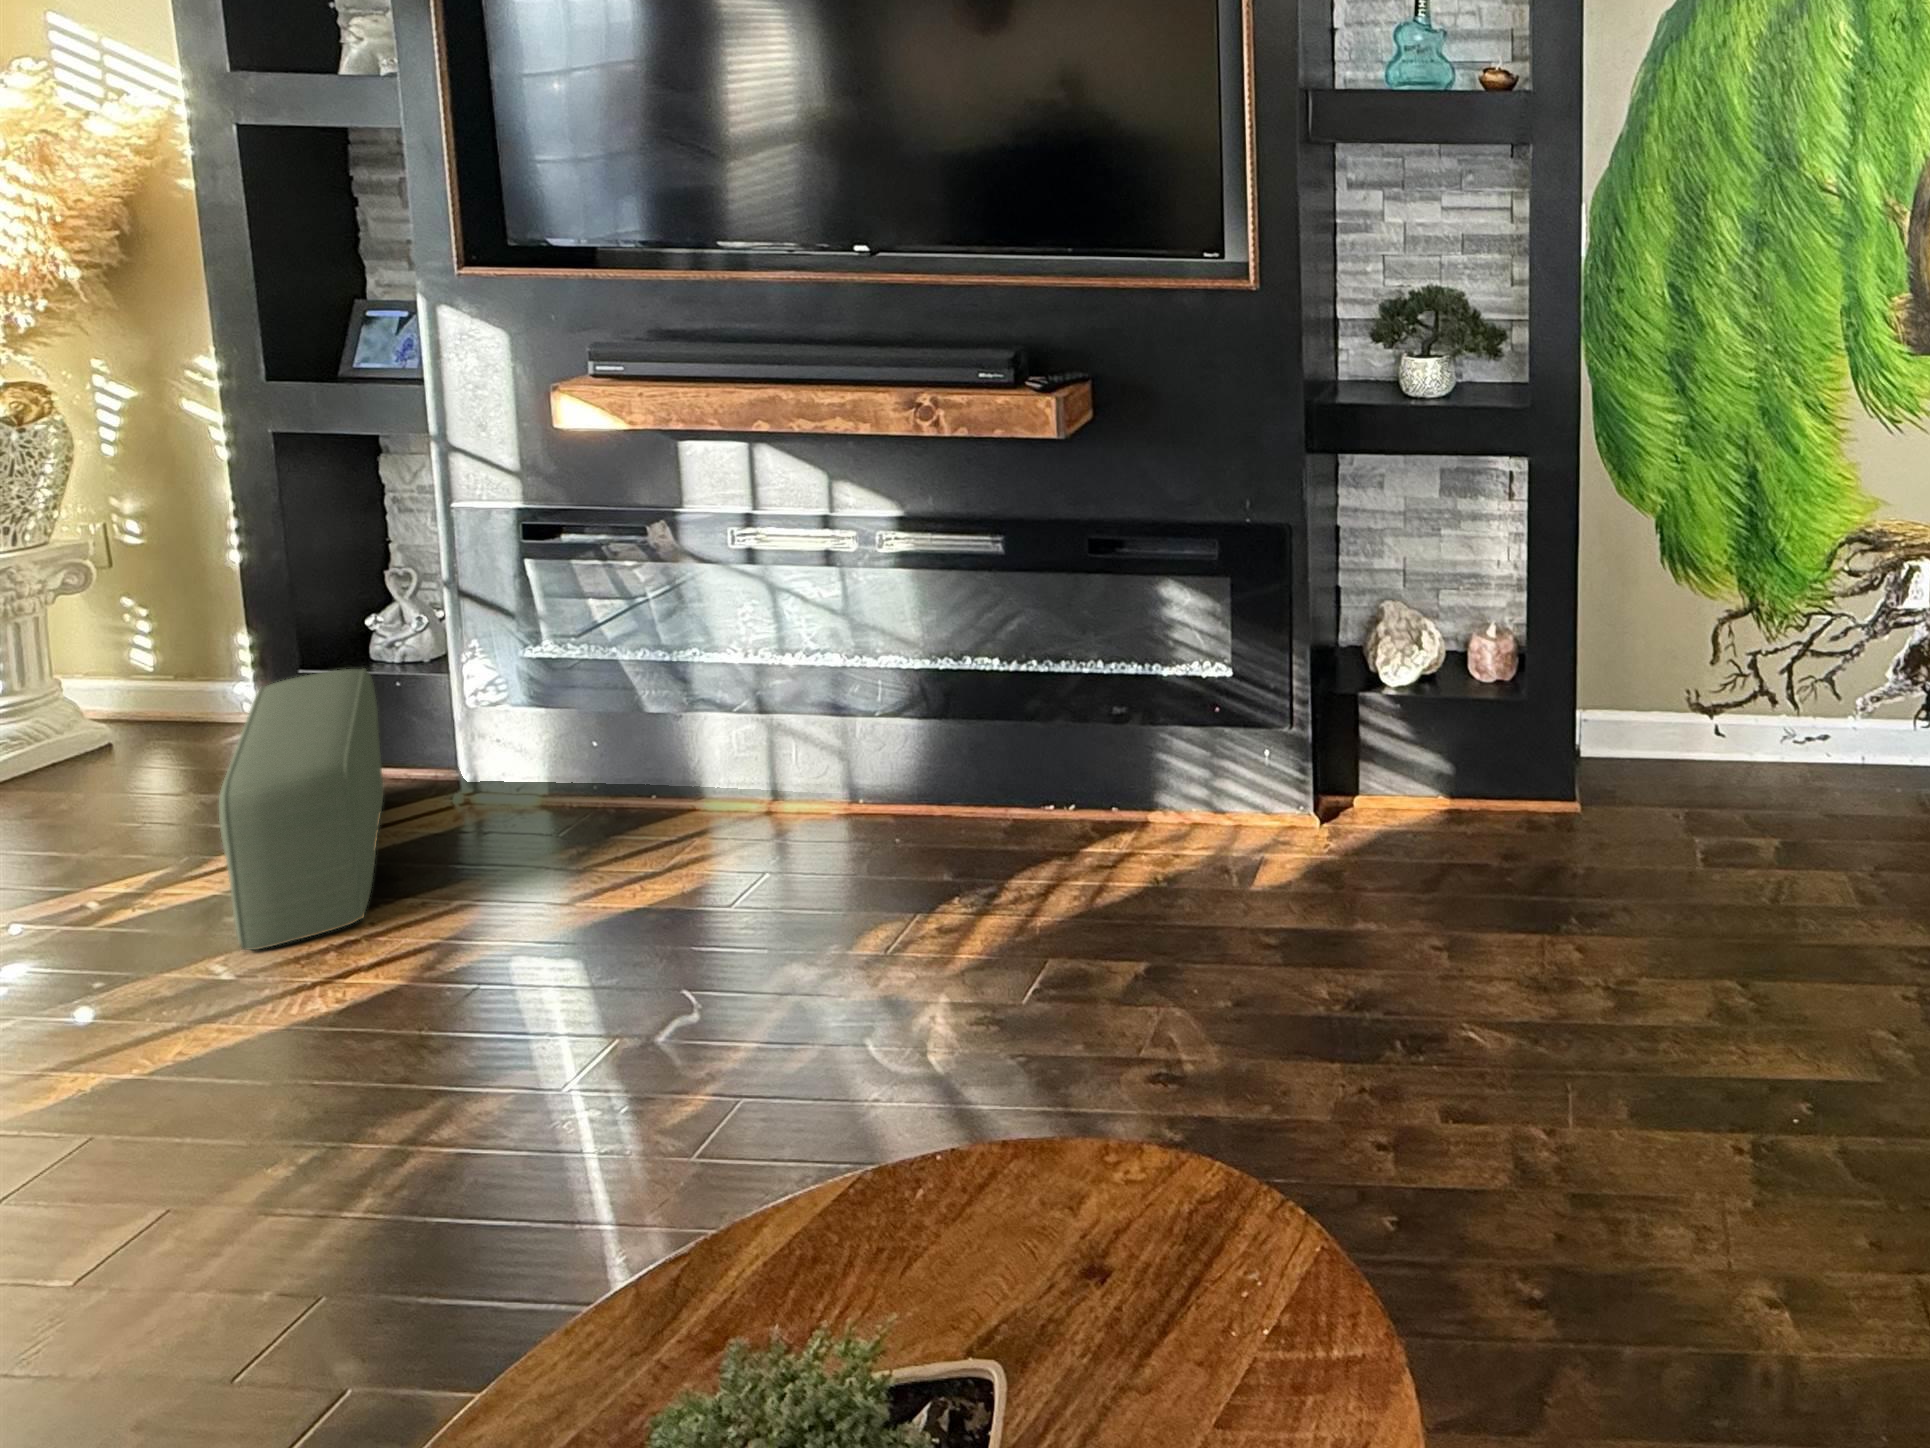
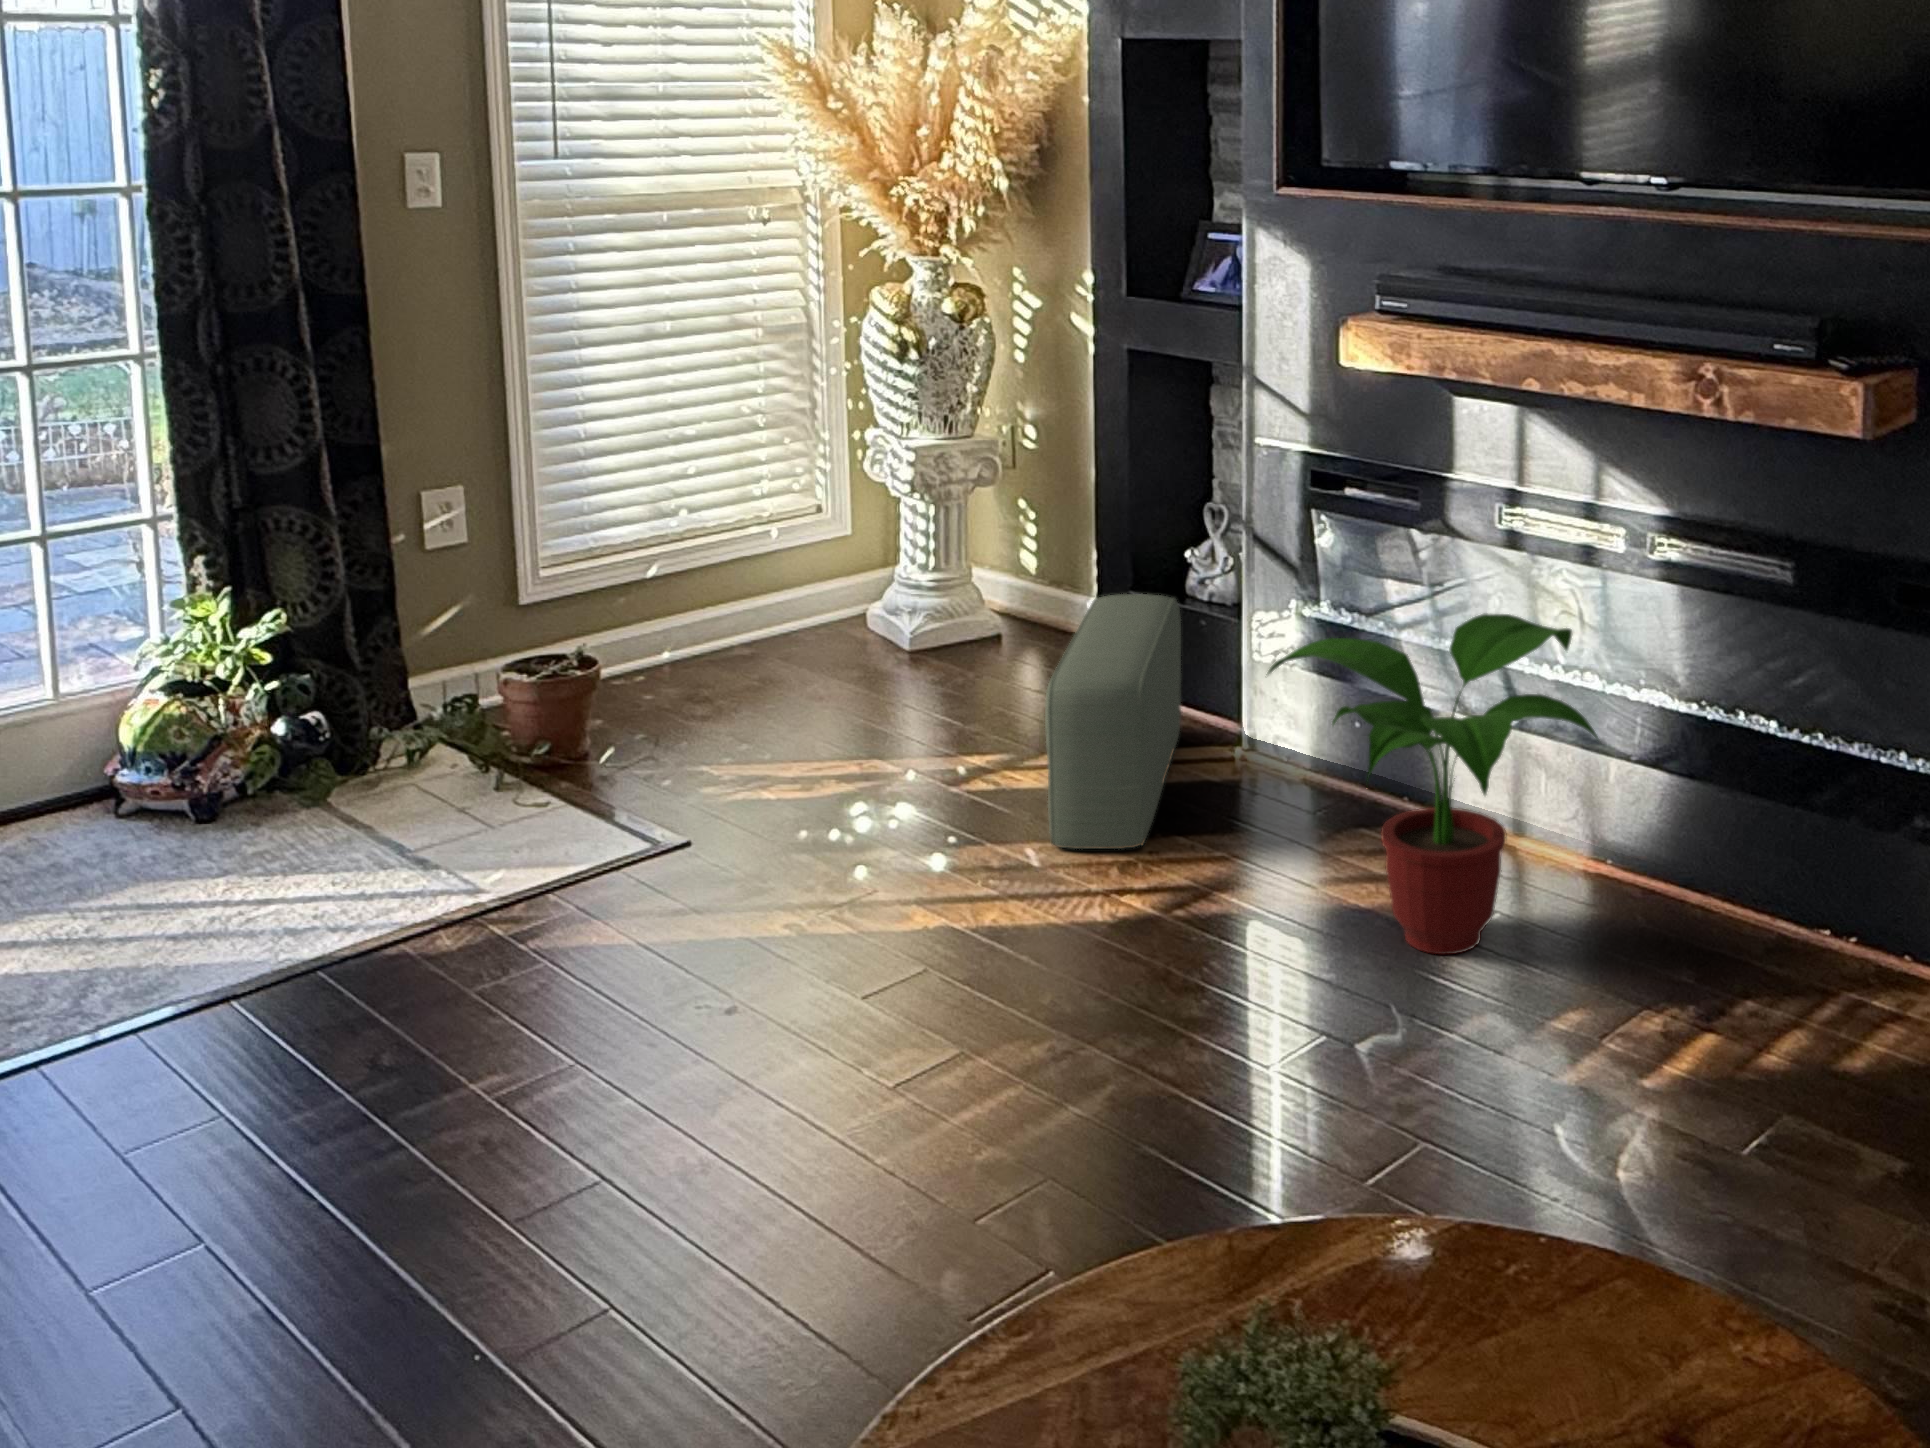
potted plant: none [504,621,856,928] -> present [1268,614,1598,954]

